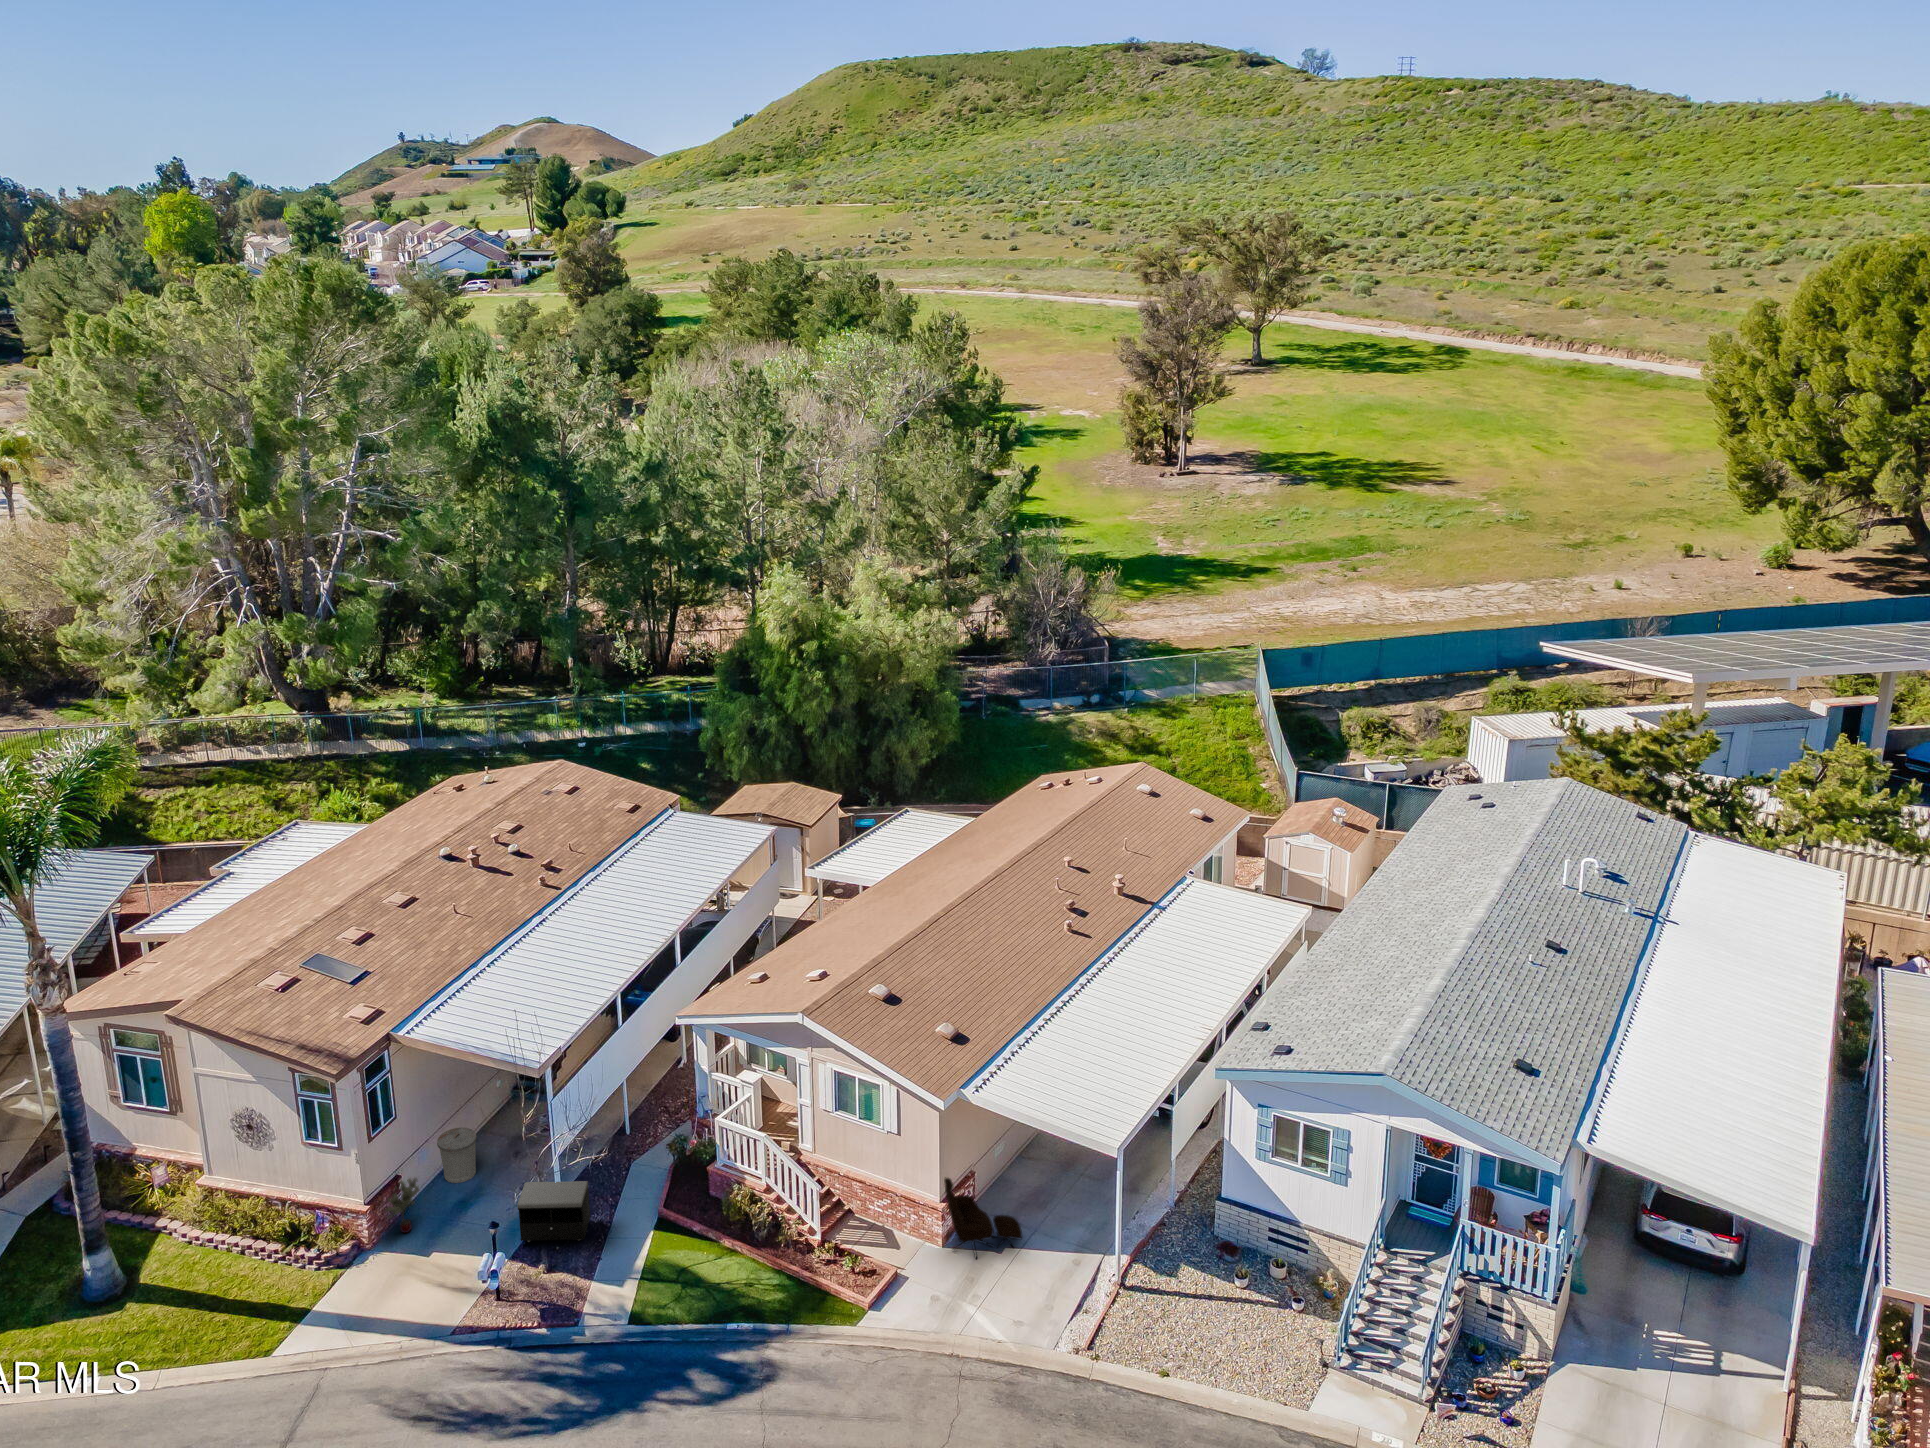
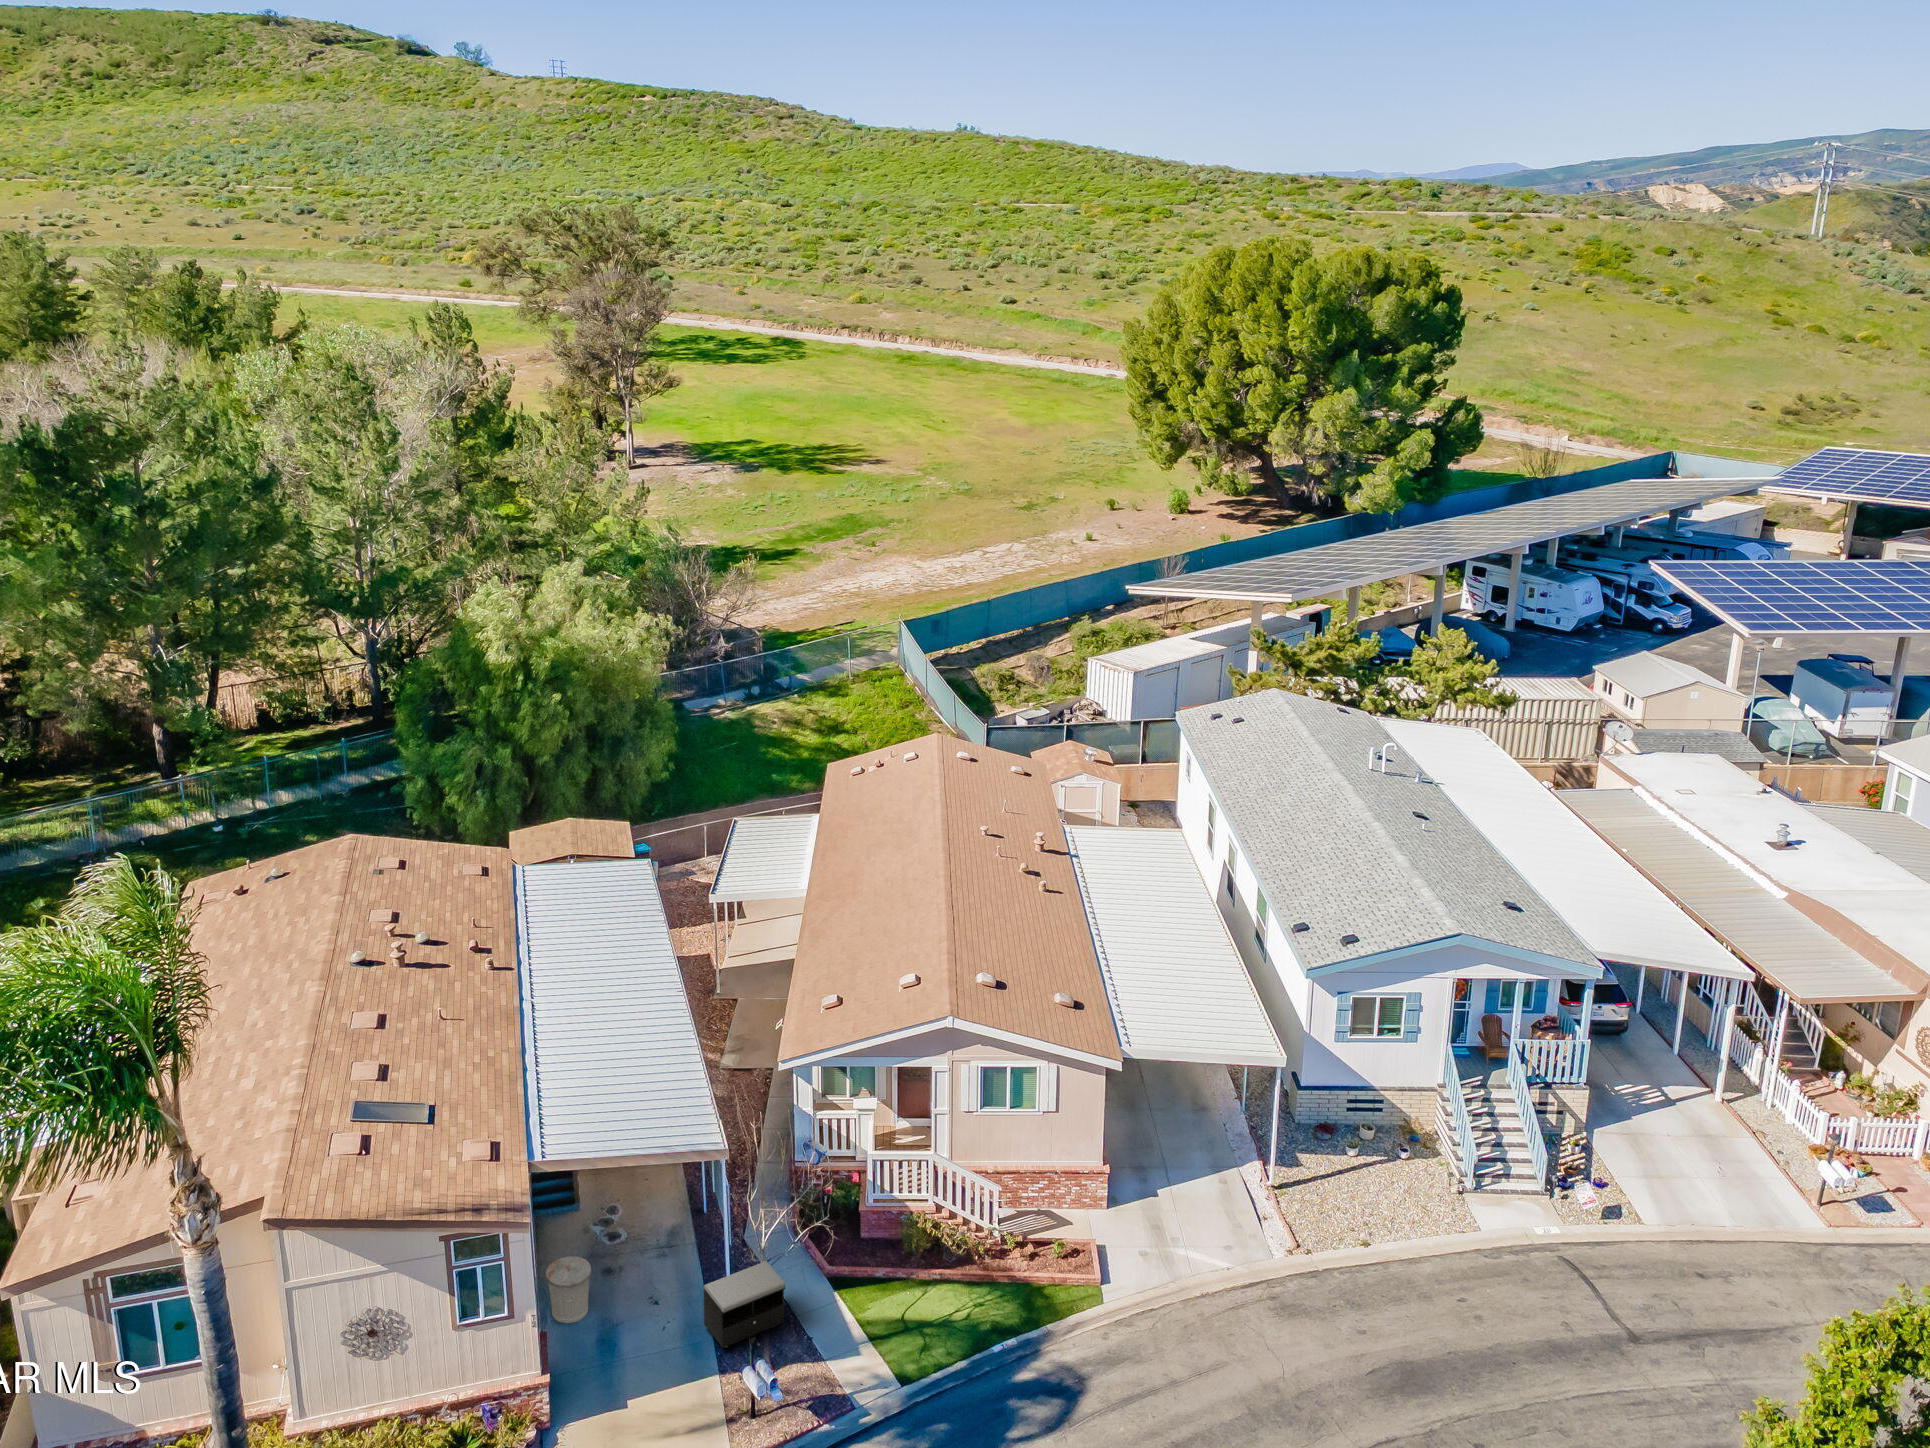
lounge chair: present [944,1177,1022,1258] -> none [1101,1140,1169,1208]
potted tree: present [386,1178,419,1233] -> none [555,1323,591,1391]

